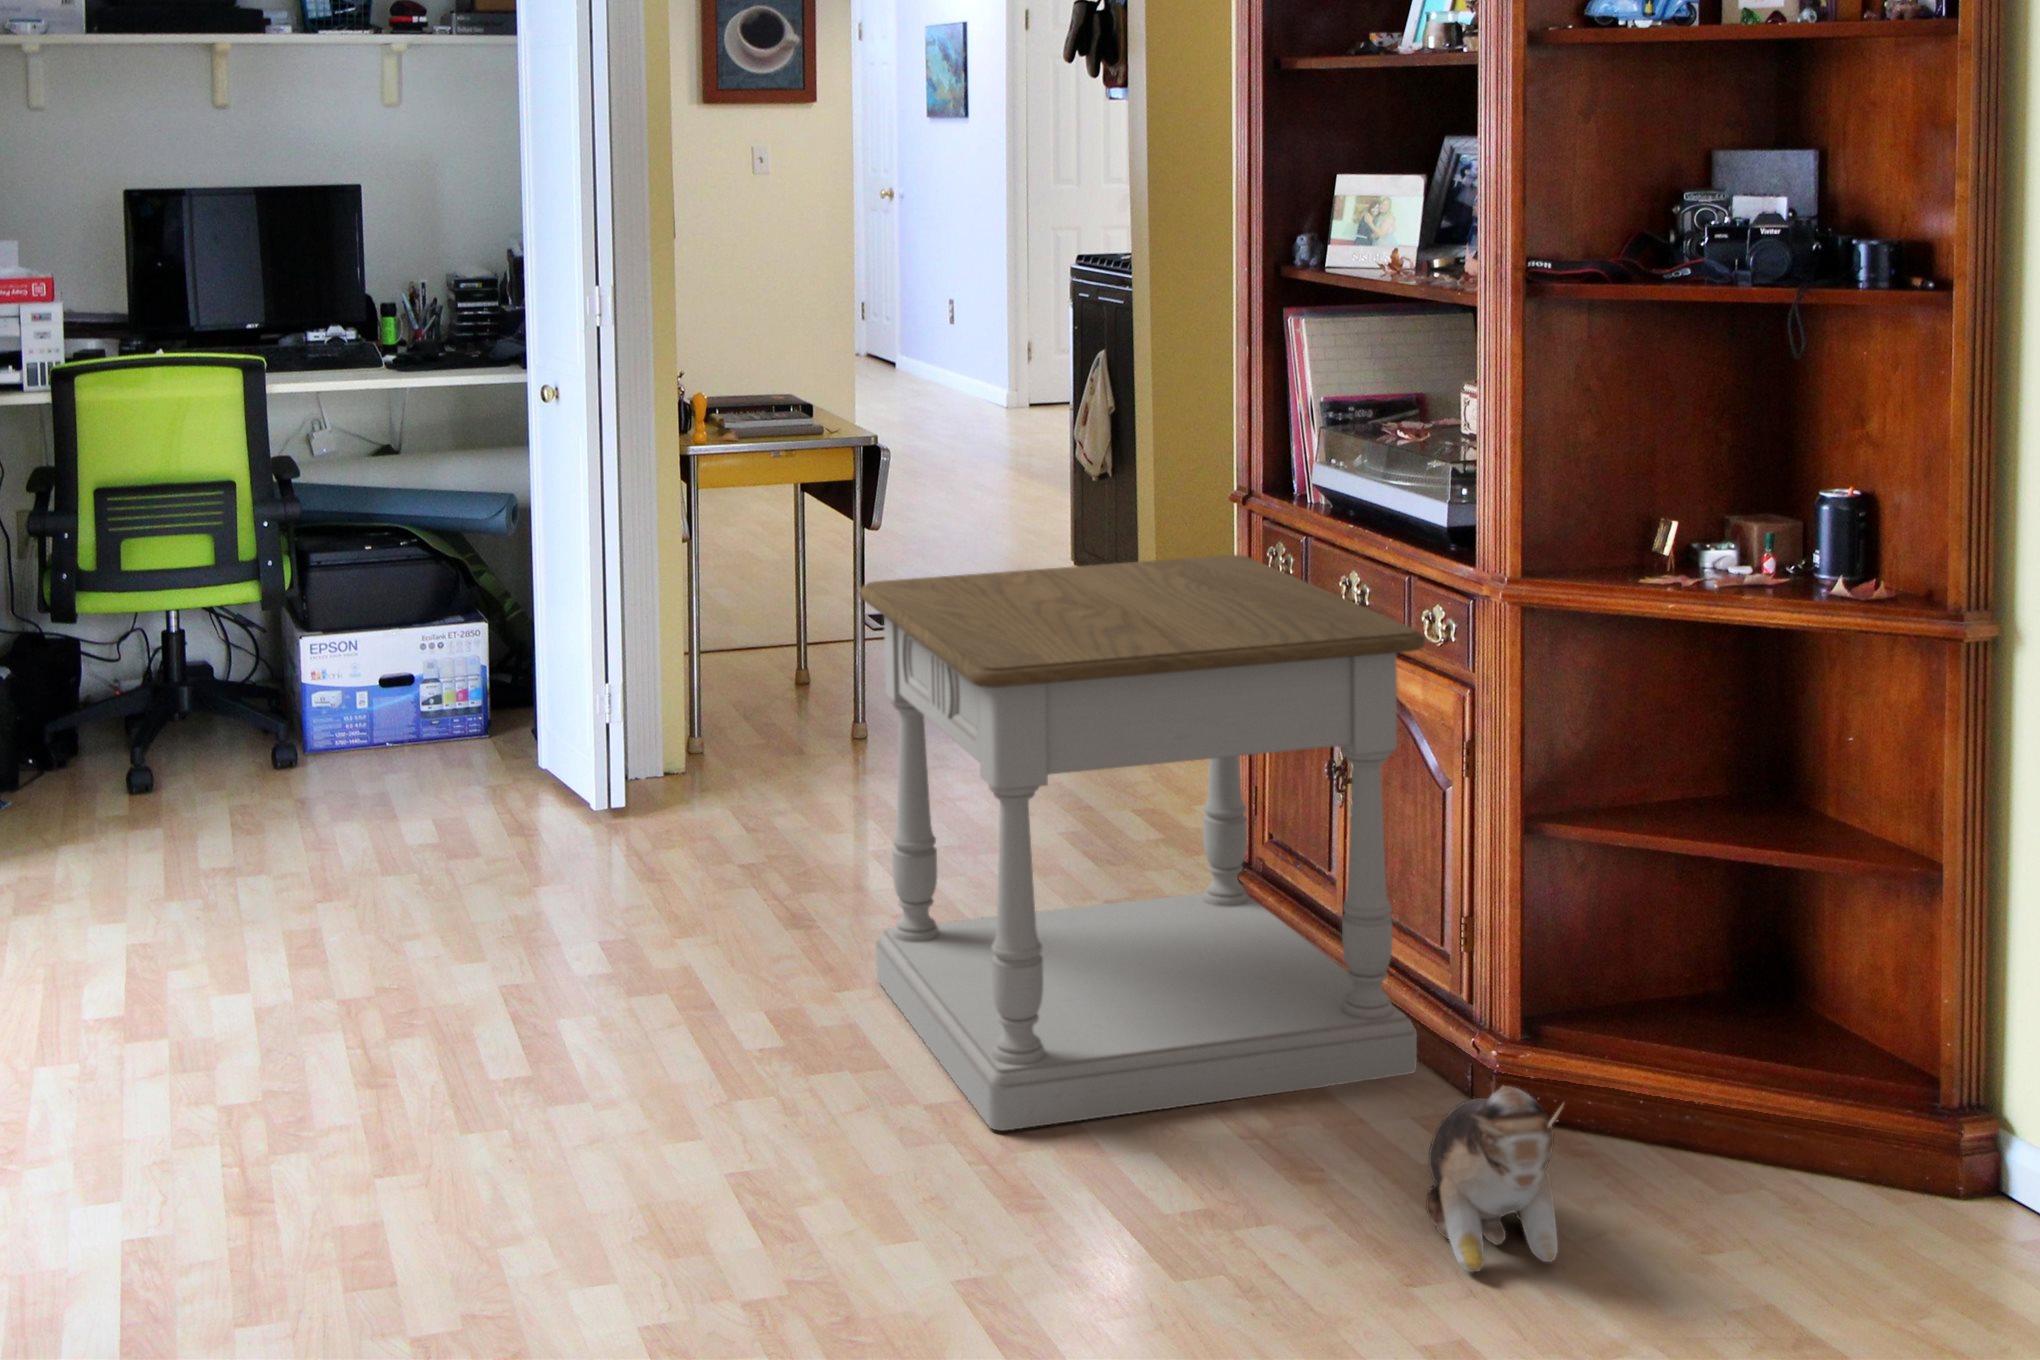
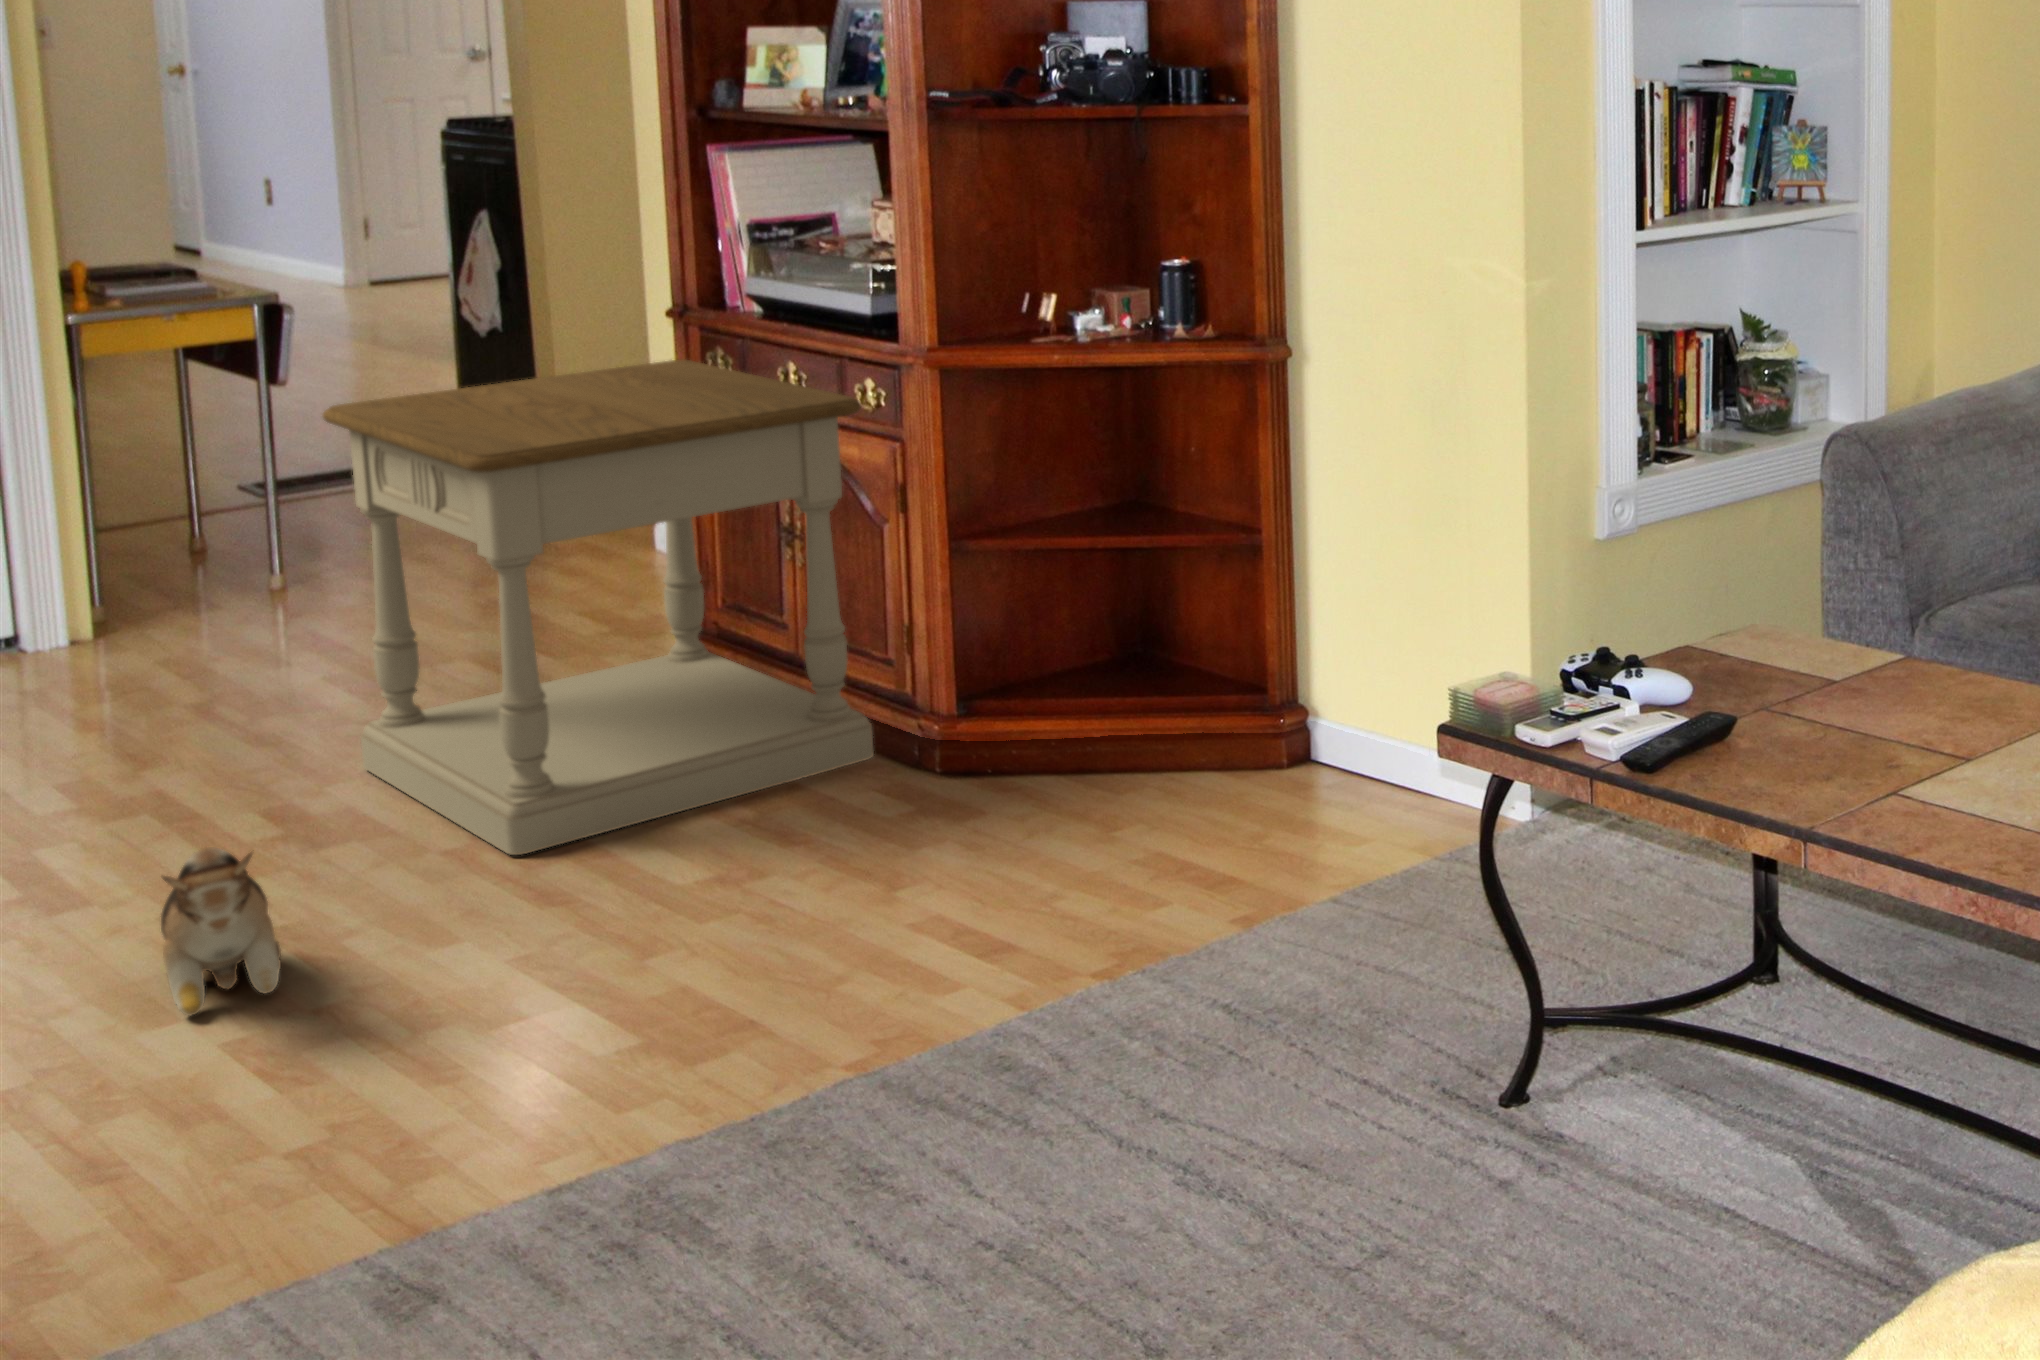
plush toy: present [1426,1085,1564,1272] -> present [161,847,281,1015]

